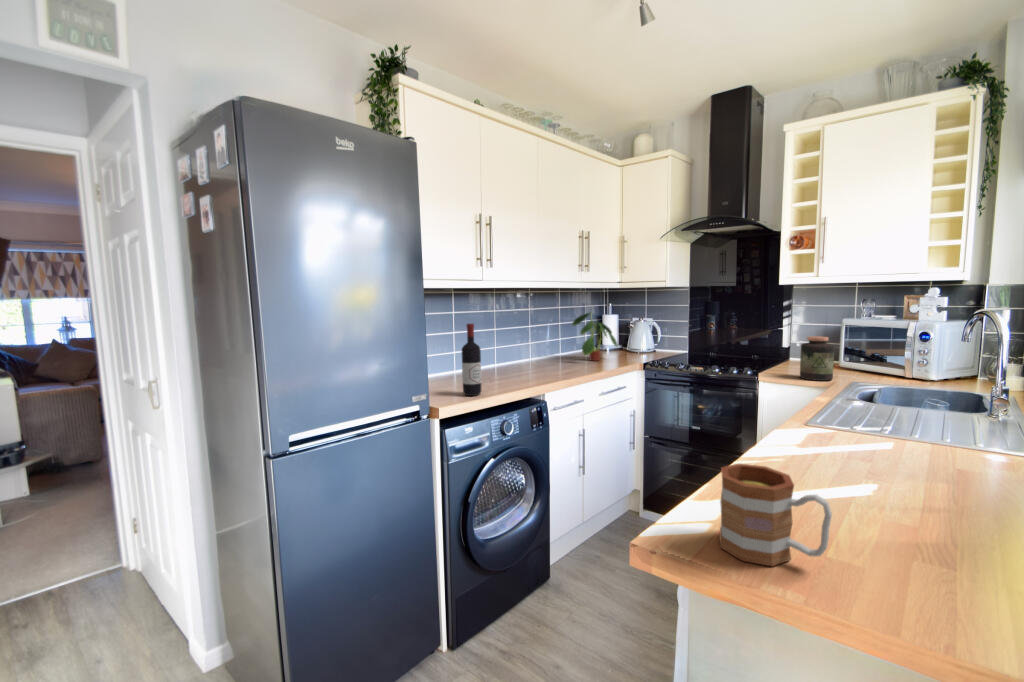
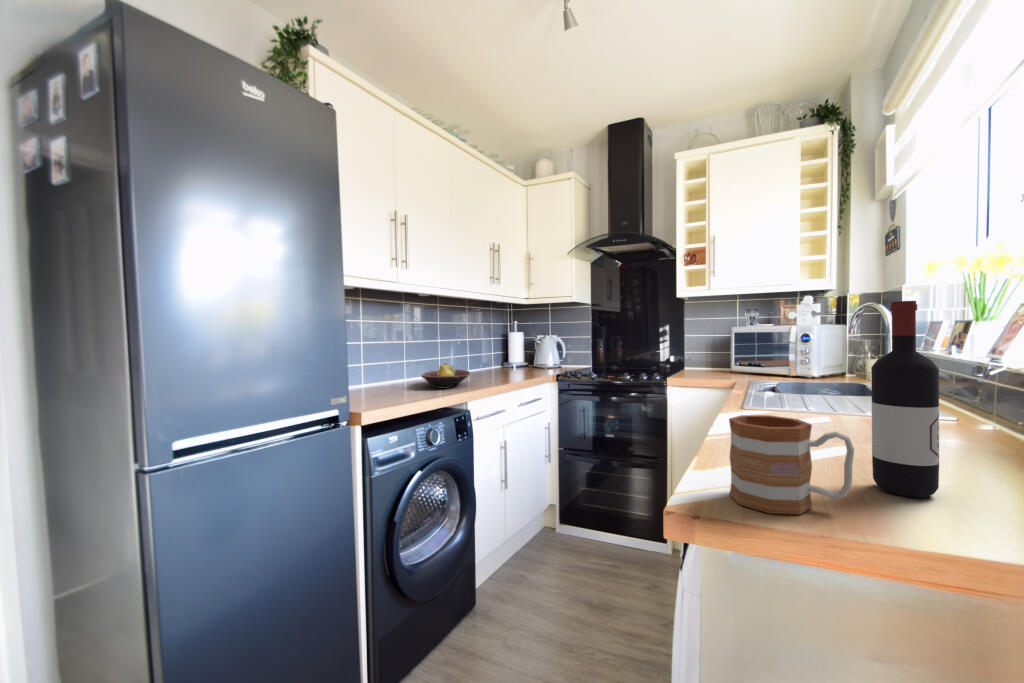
plant: present [572,312,617,361] -> none [482,324,531,374]
wine bottle: present [462,324,481,396] -> present [871,301,939,497]
jar: present [800,336,834,381] -> none [699,341,727,380]
fruit bowl: none [504,353,551,379] -> present [421,363,470,388]

